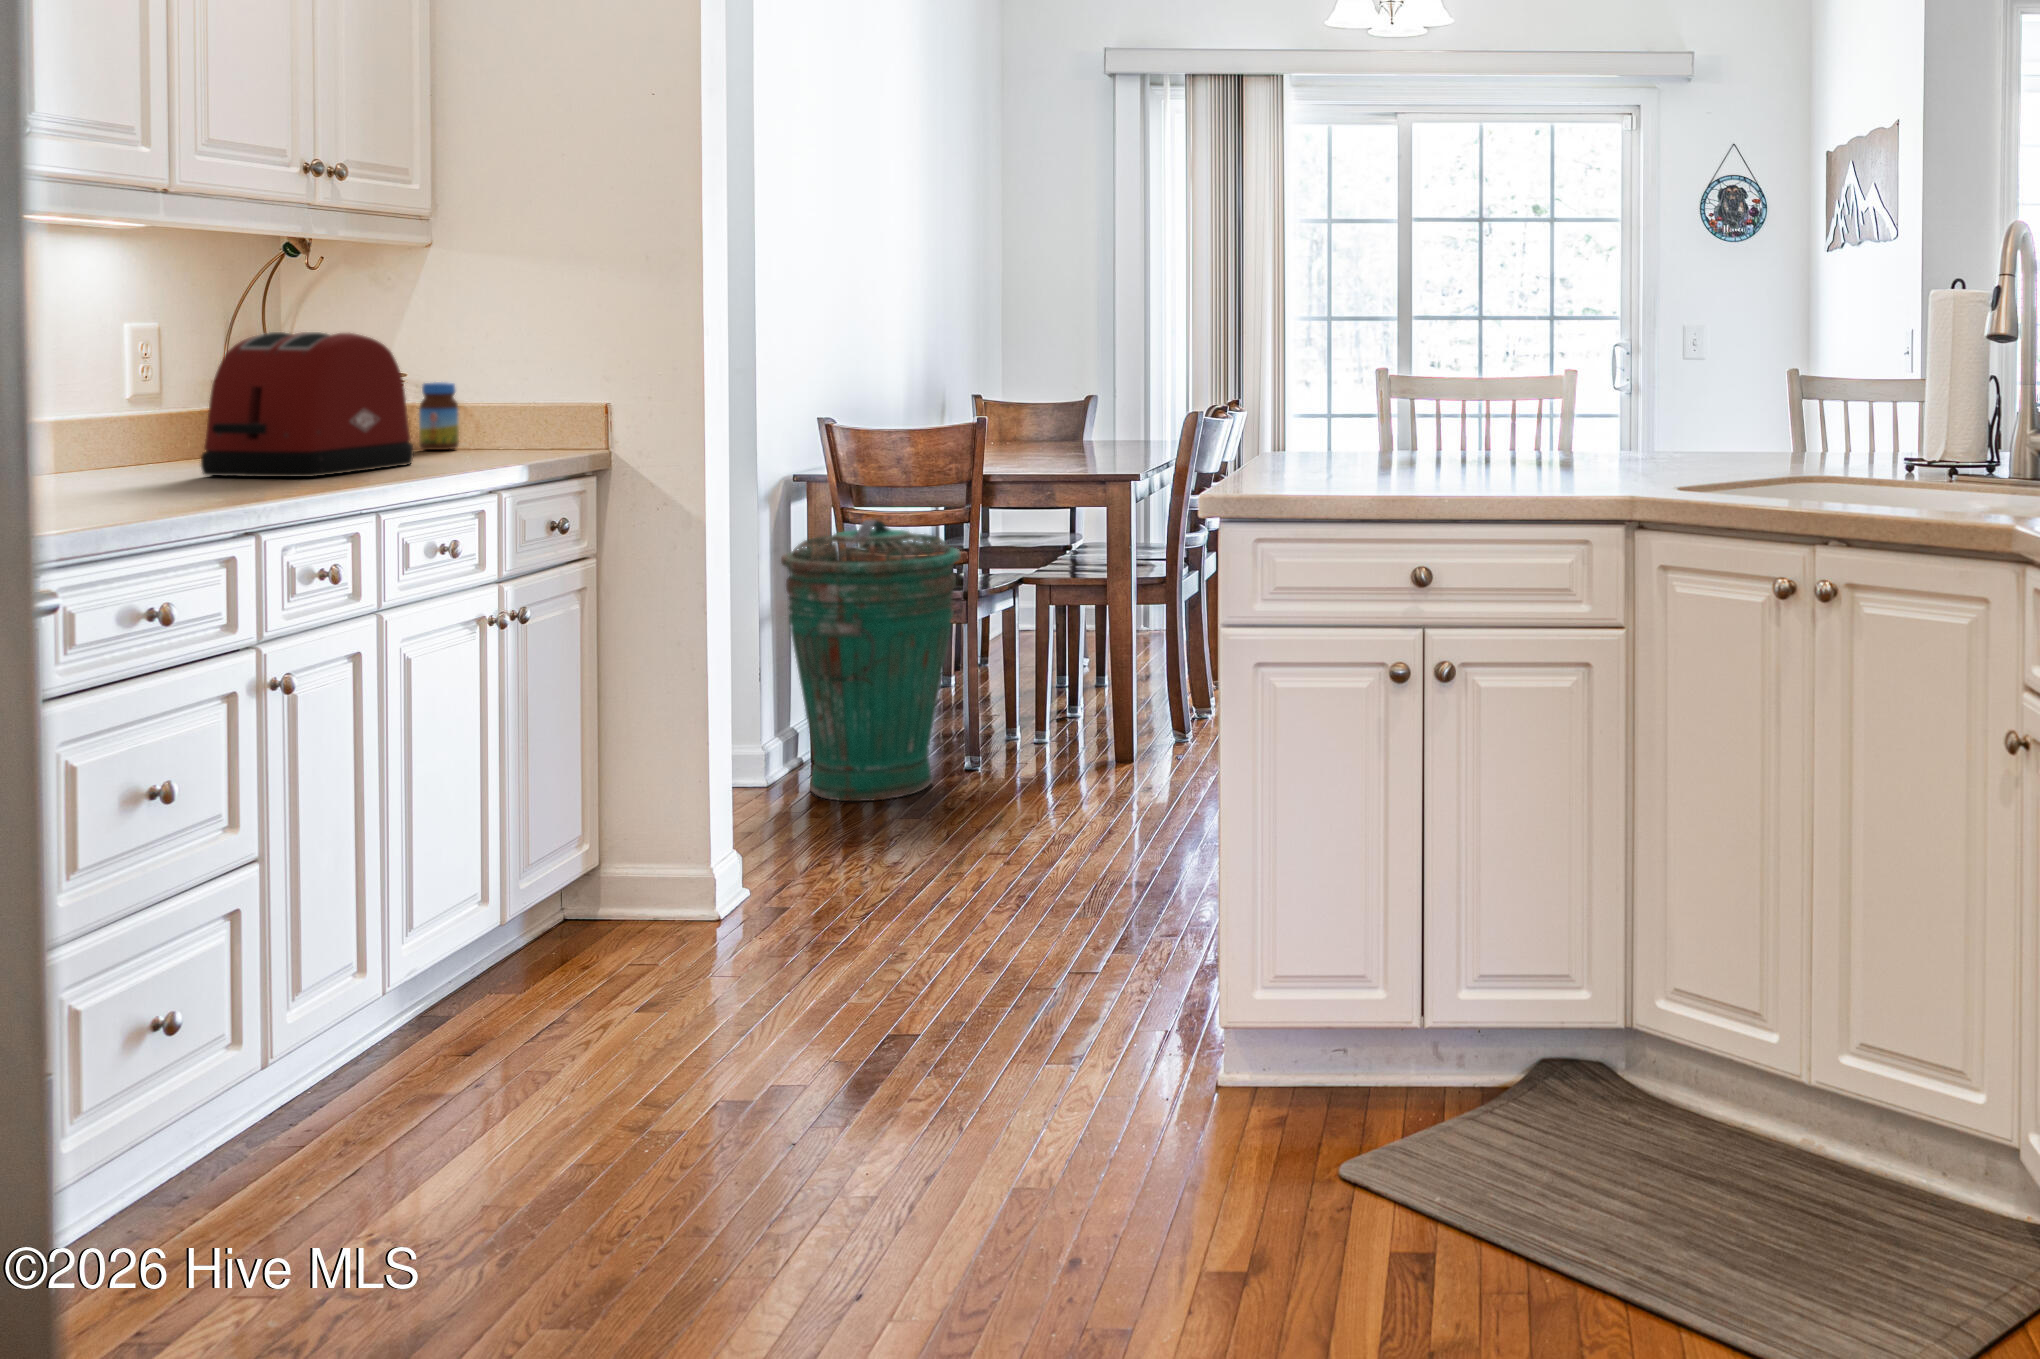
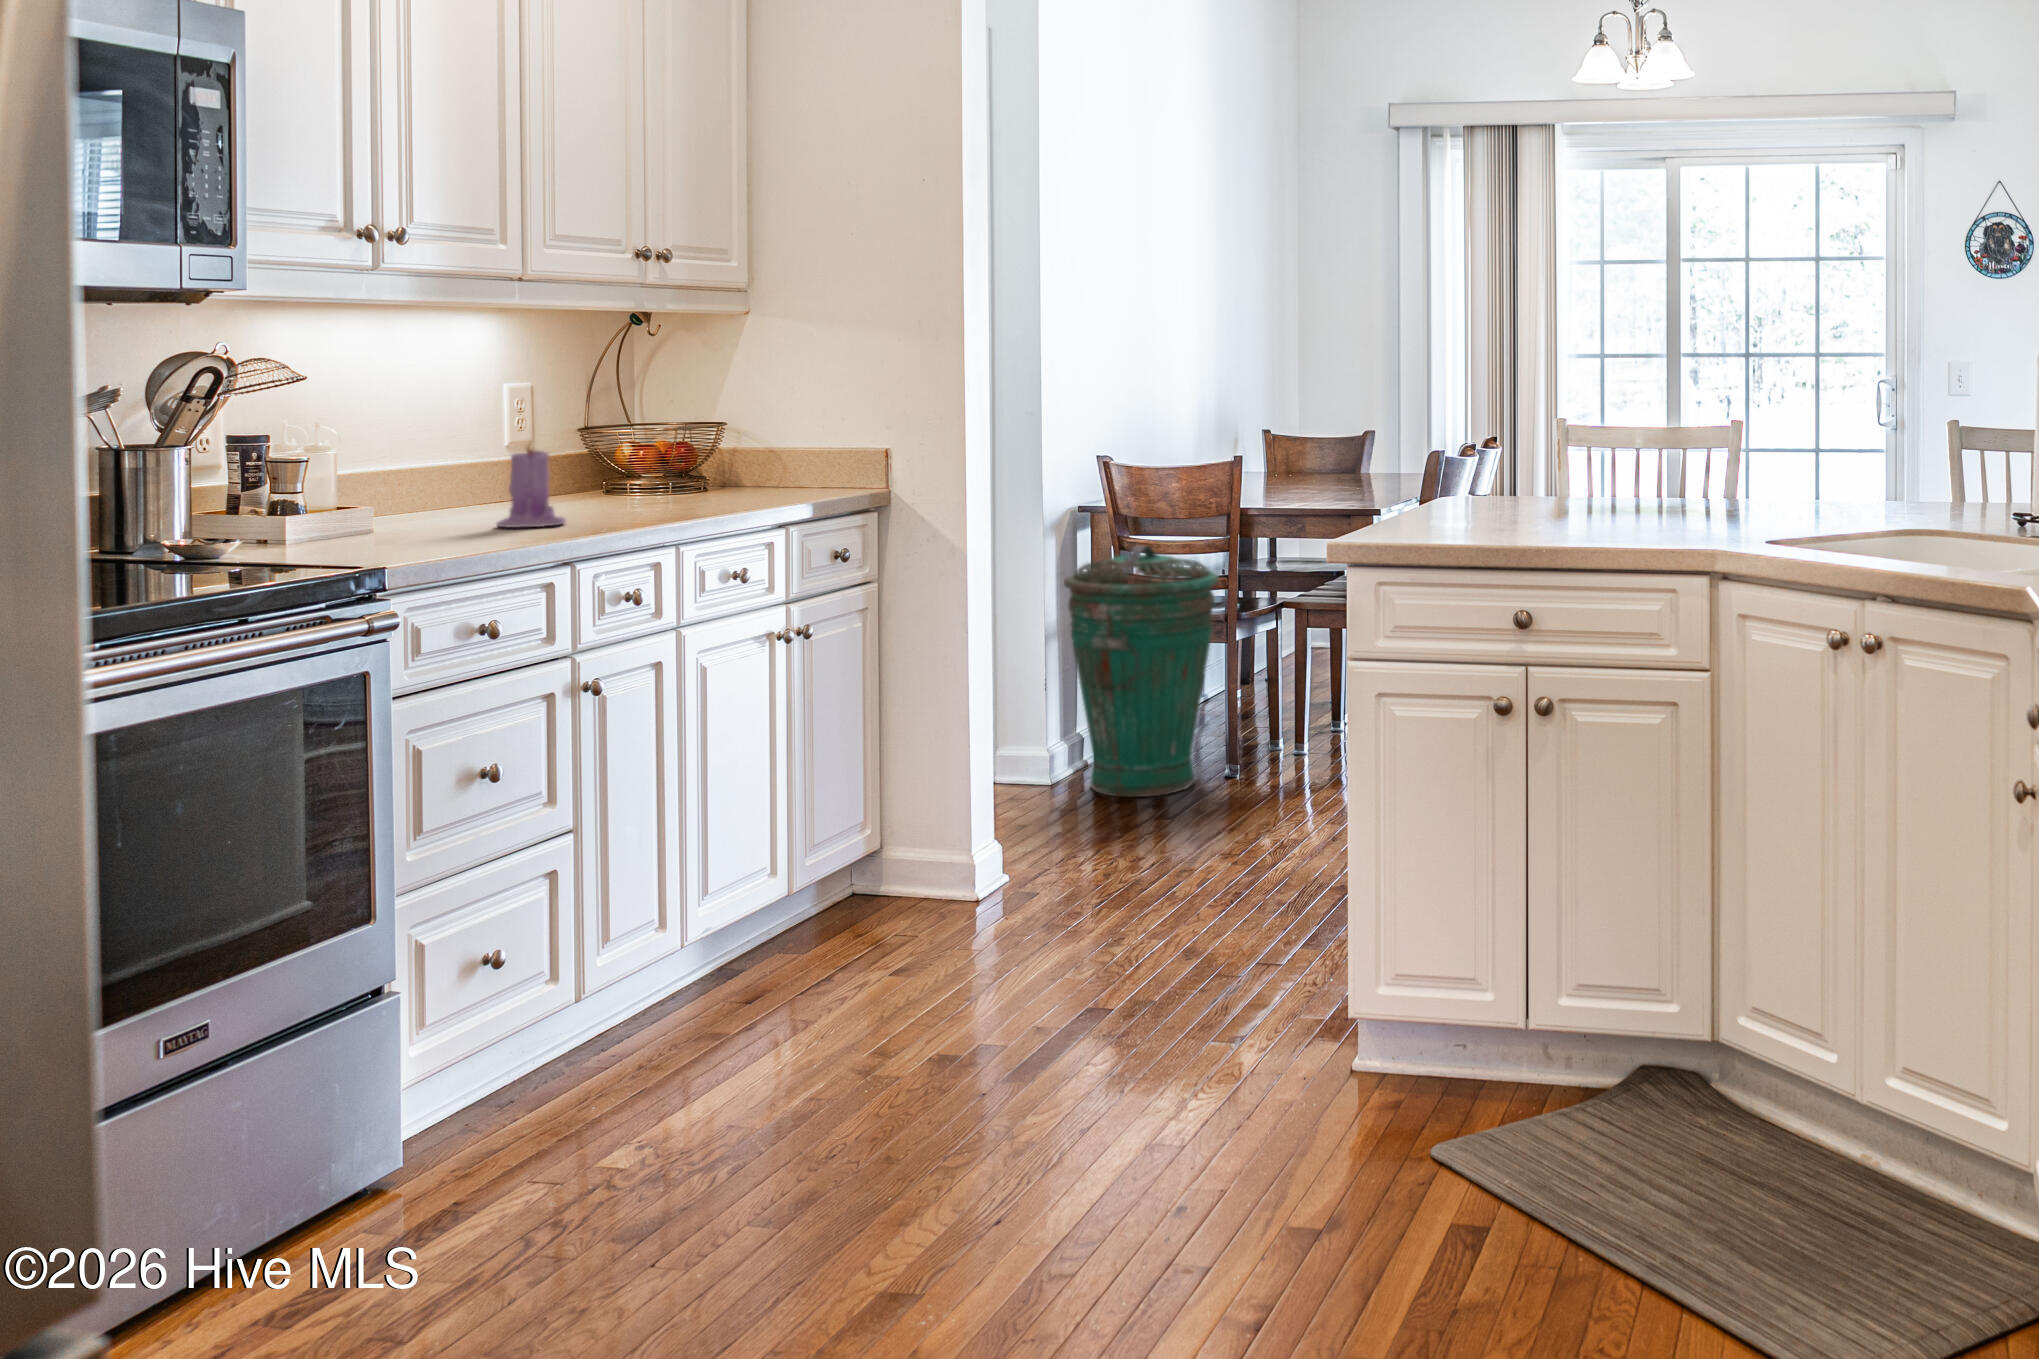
toaster: present [201,332,414,477] -> none [553,393,722,514]
jar: present [419,382,459,450] -> none [738,431,770,488]
candle: none [139,384,232,493] -> present [497,446,566,528]

